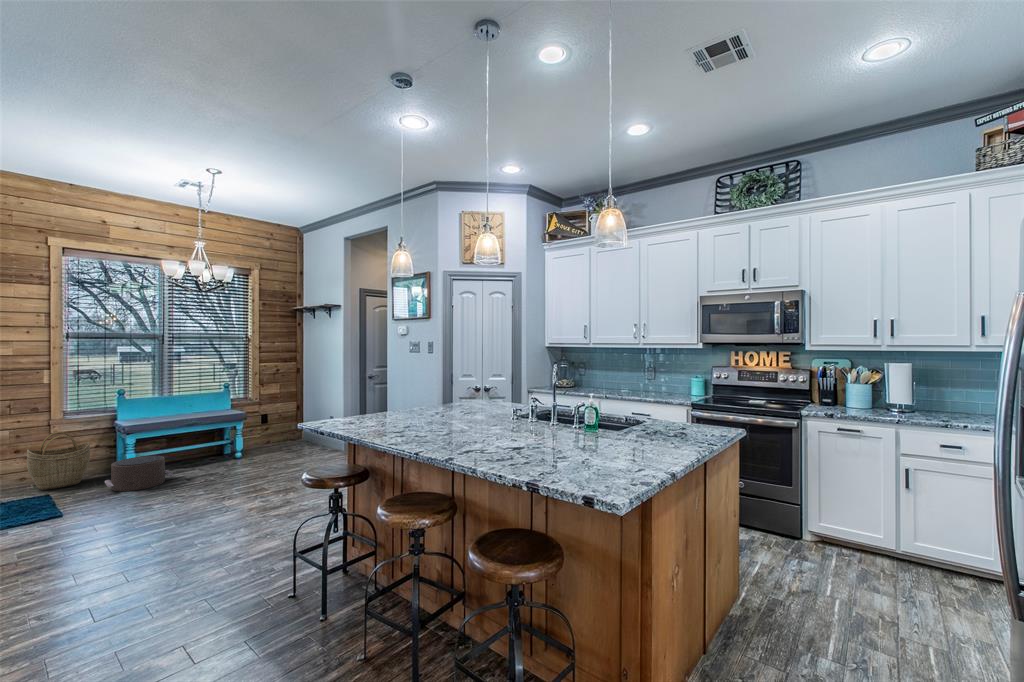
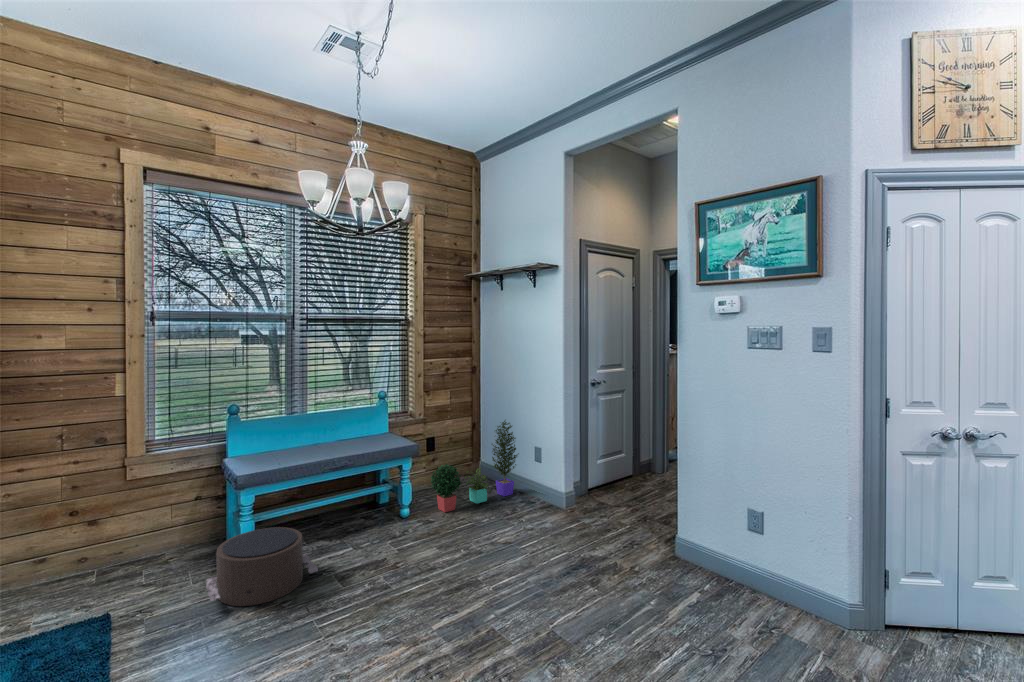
potted plant: none [257,399,322,454] -> present [430,421,519,512]
woven basket: present [27,432,90,490] -> none [88,479,187,585]

